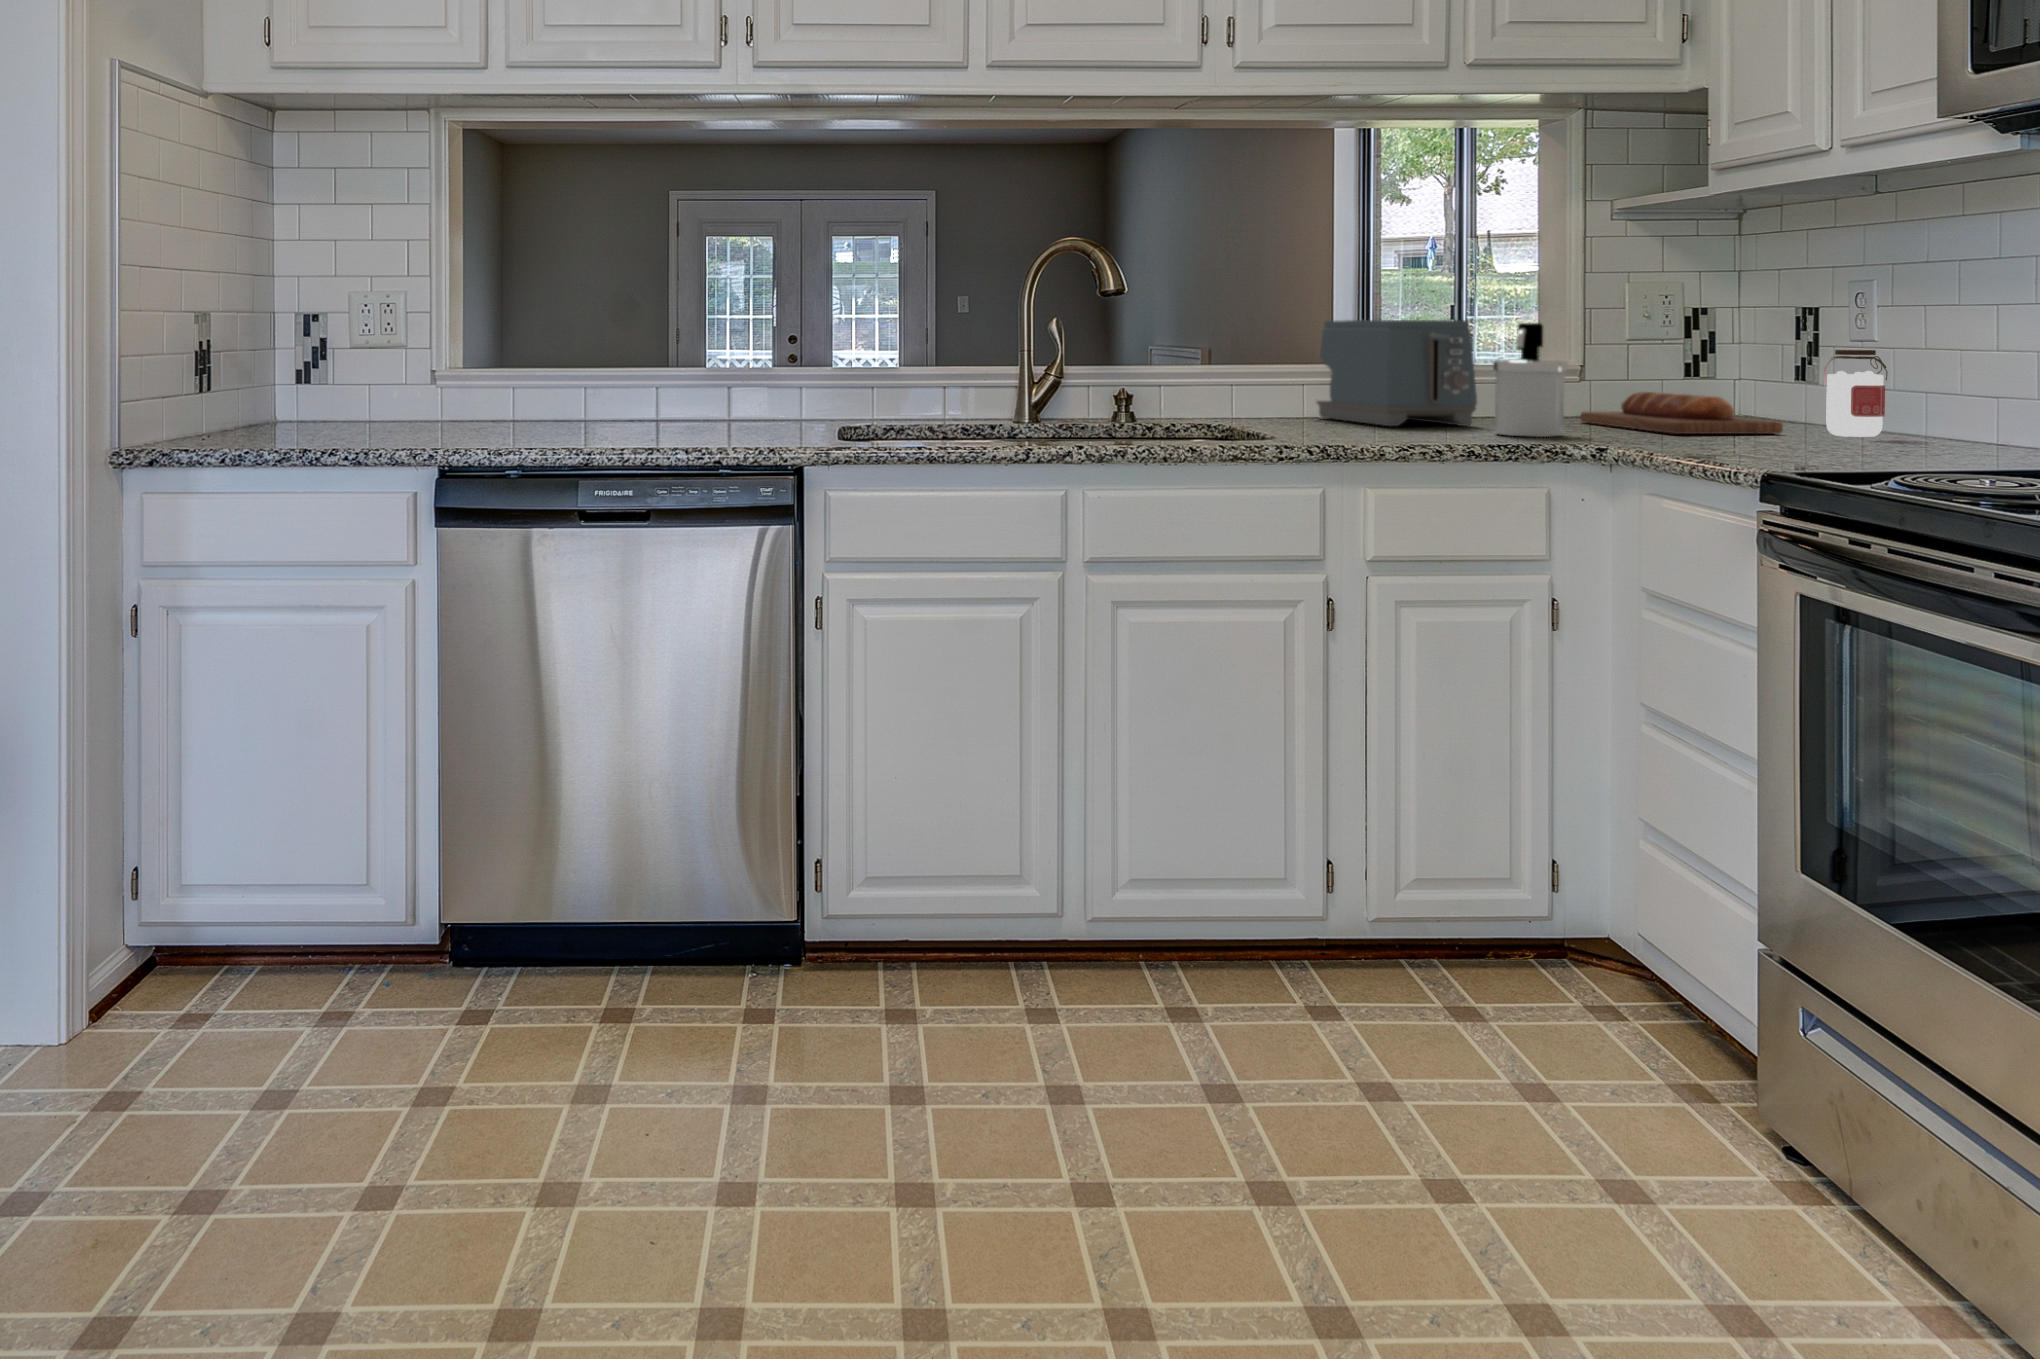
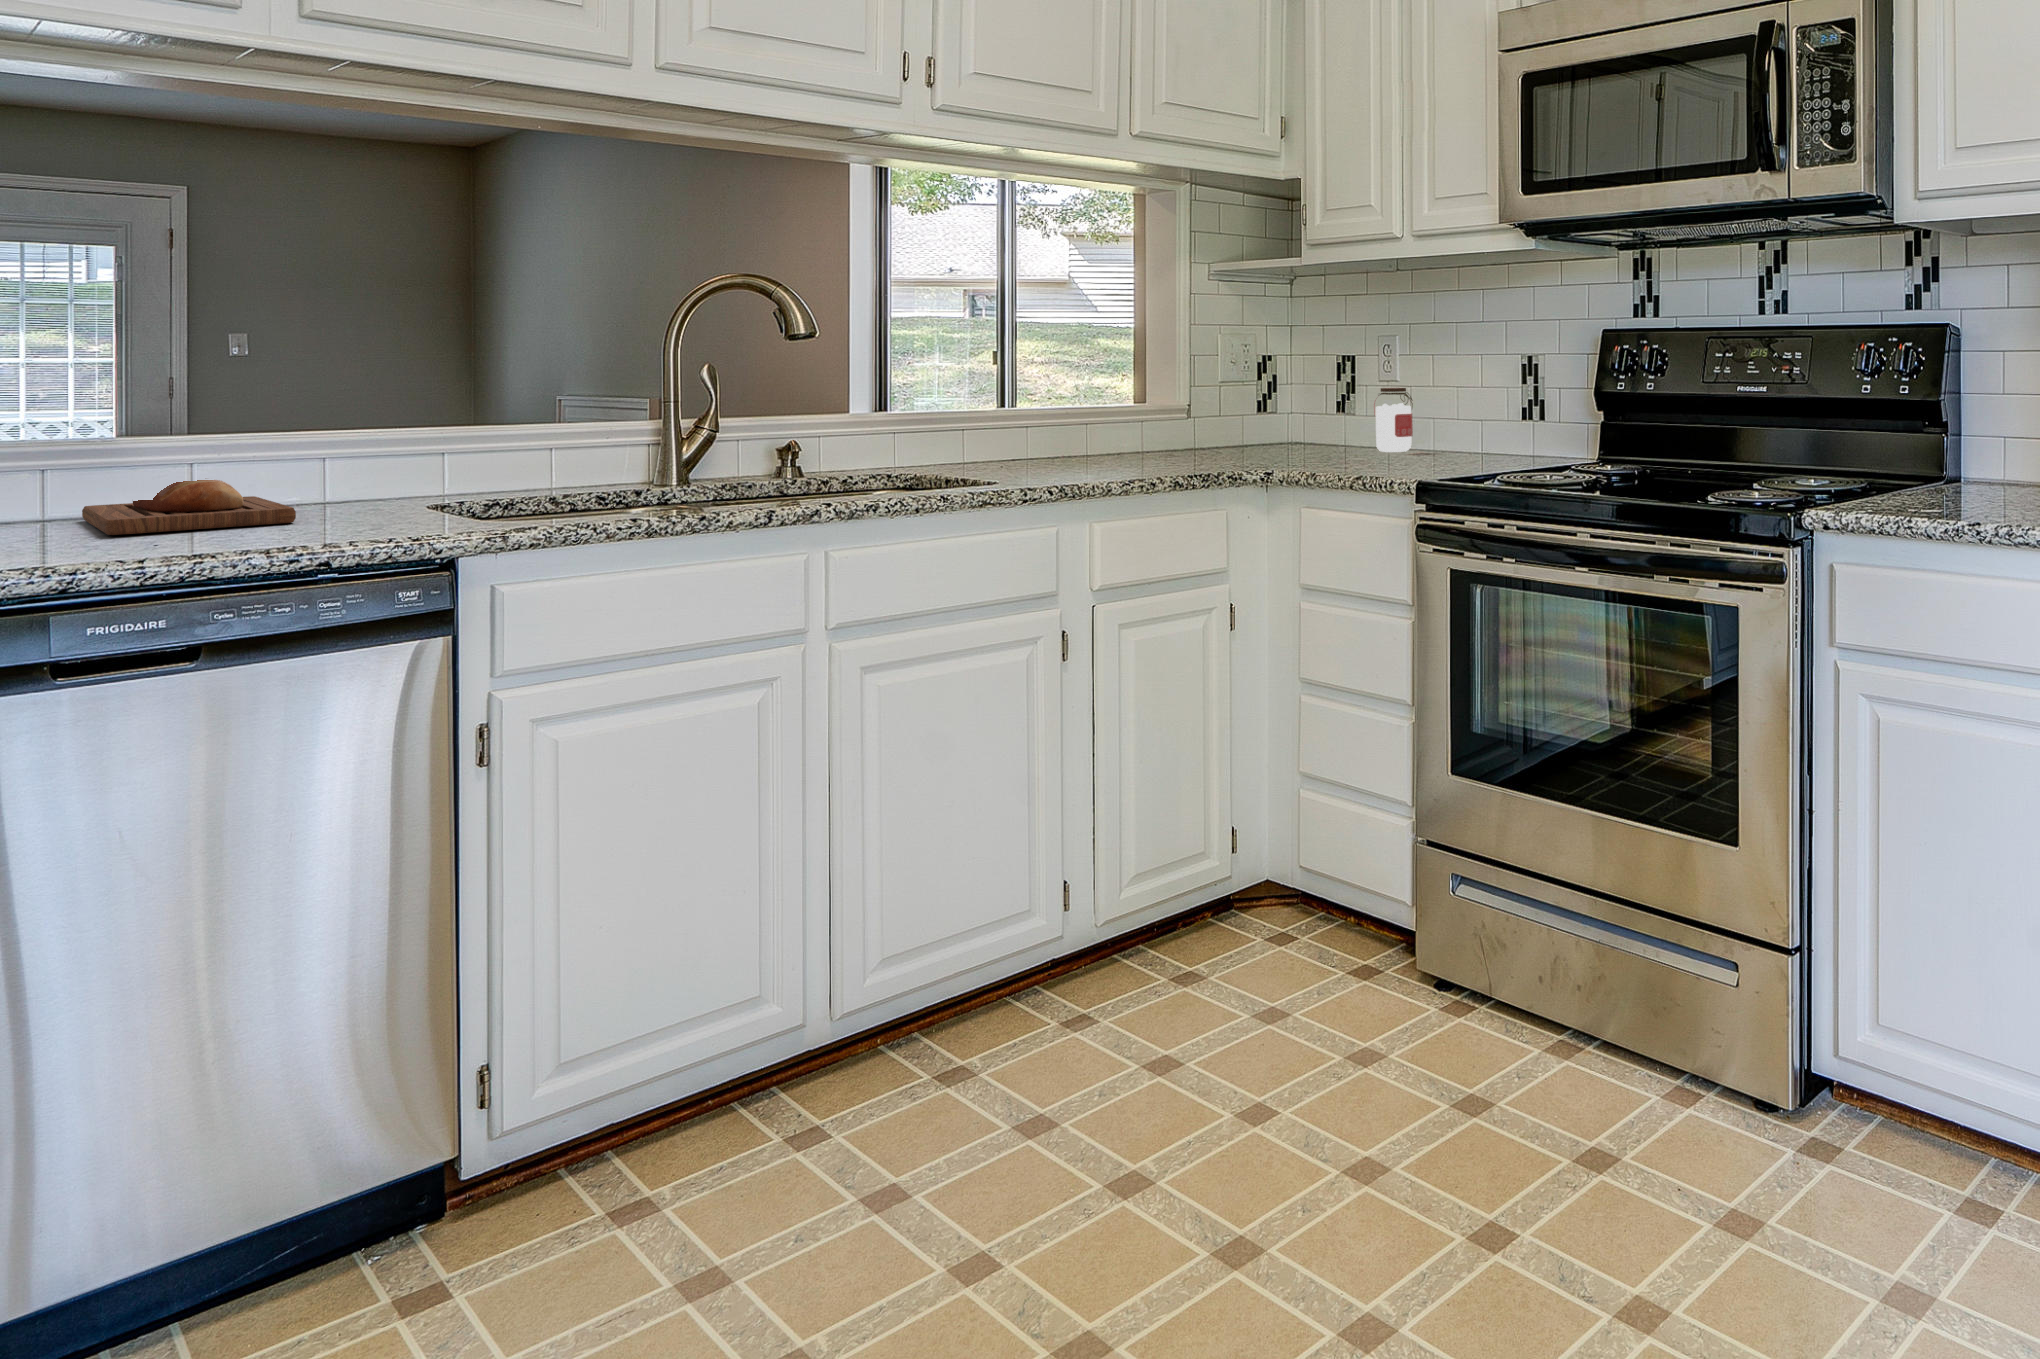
toaster: present [1317,320,1477,426] -> none [959,369,1119,466]
soap dispenser: present [1493,323,1567,437] -> none [1149,371,1208,467]
bread loaf: present [1580,392,1783,434] -> present [82,480,296,535]

